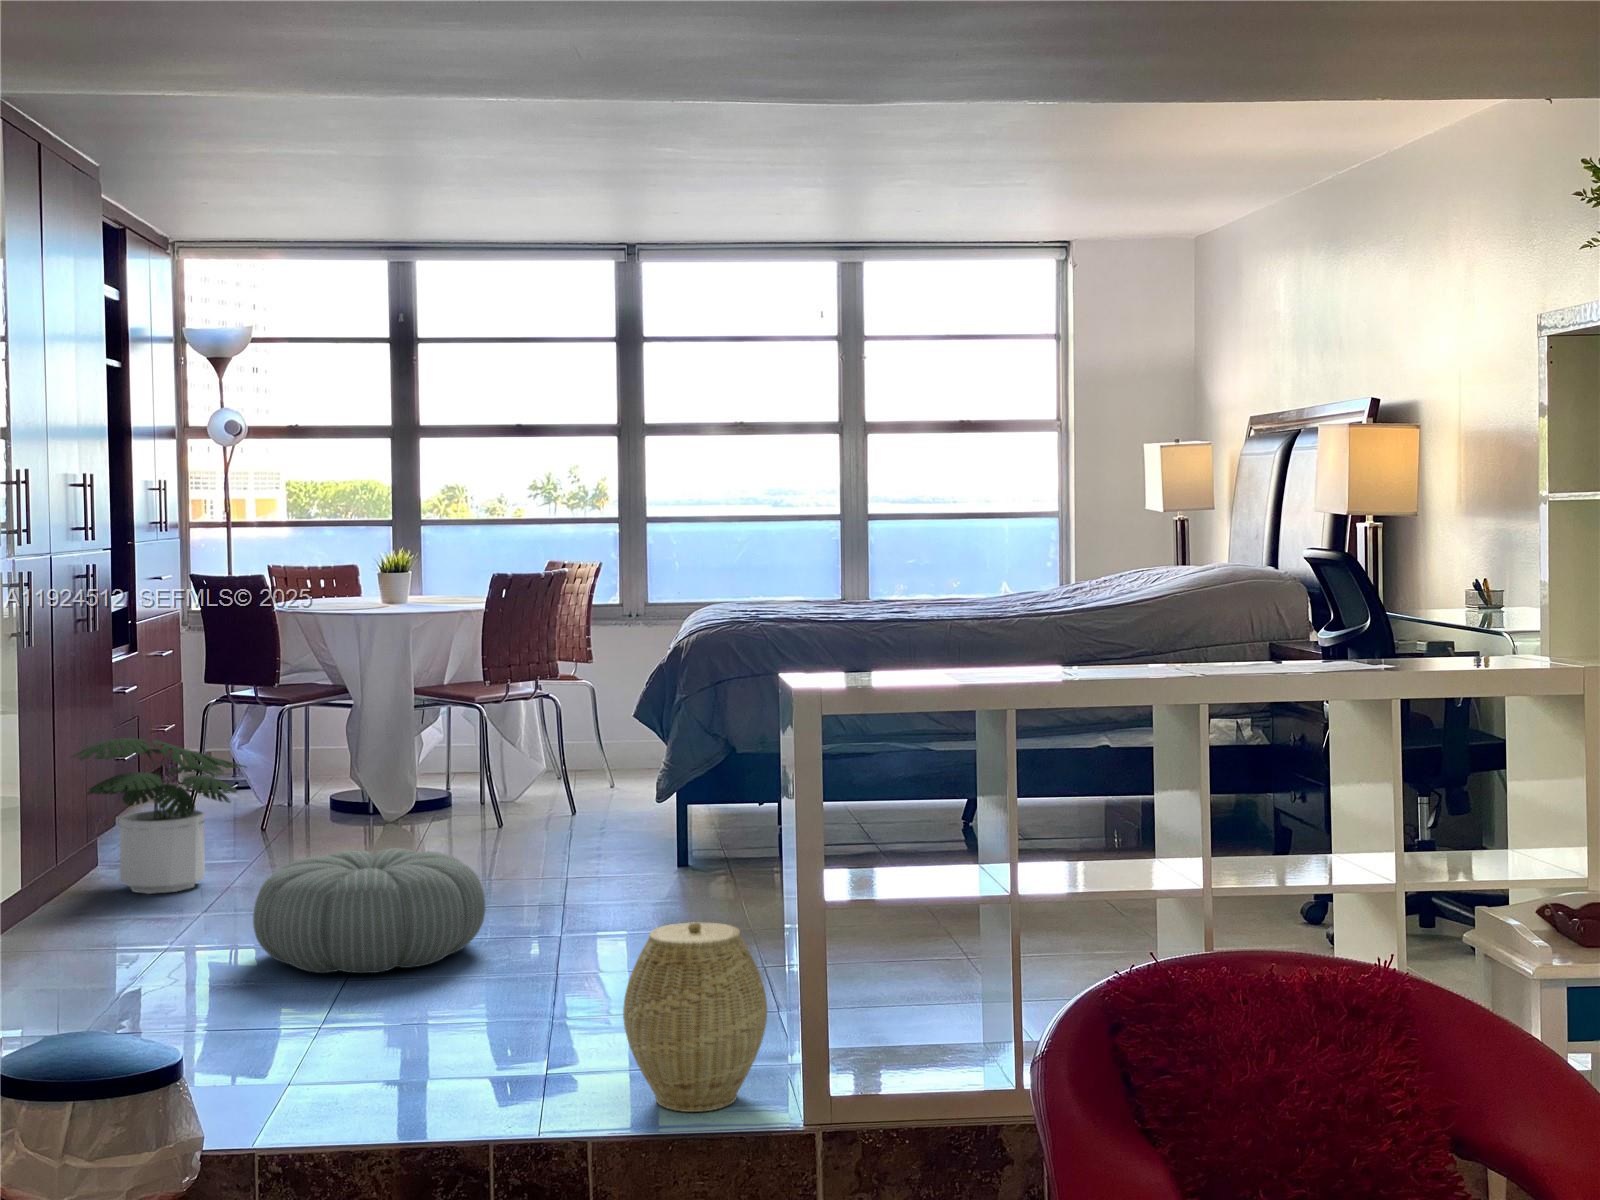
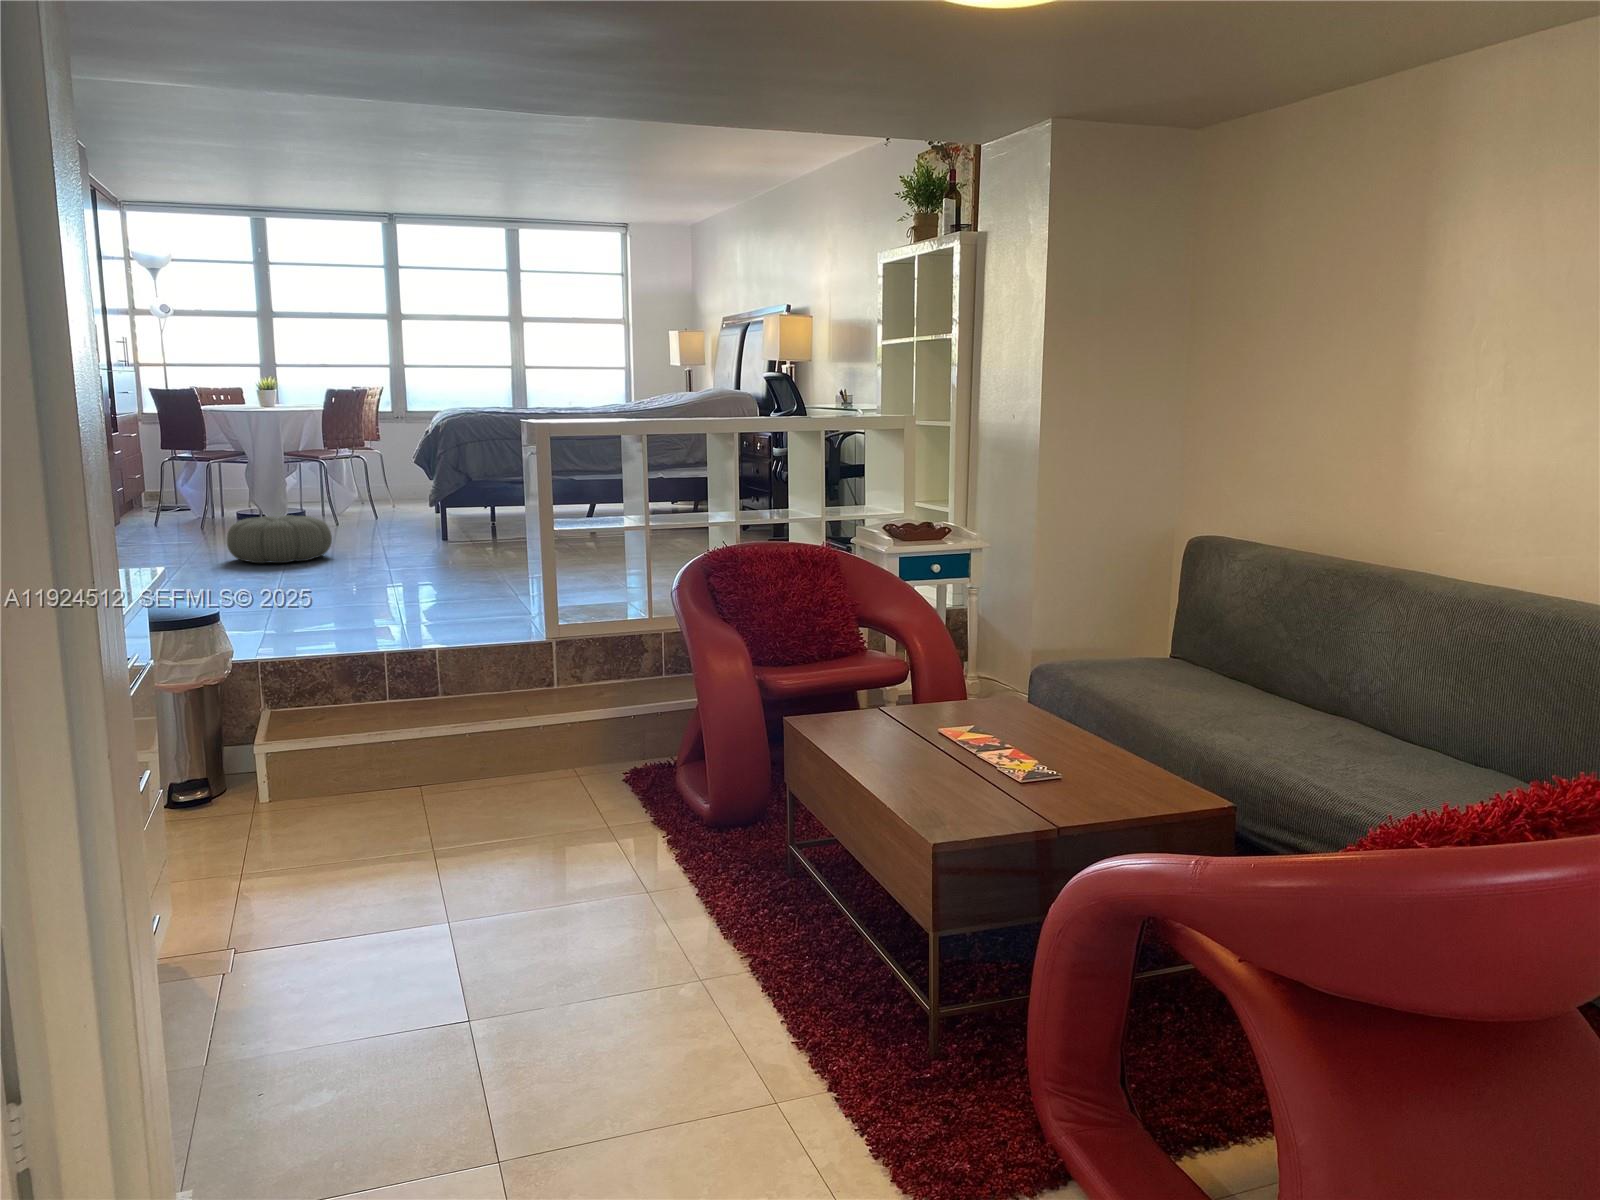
potted plant: present [72,738,246,894] -> none [117,471,206,544]
woven basket: present [623,922,767,1112] -> none [390,524,444,589]

